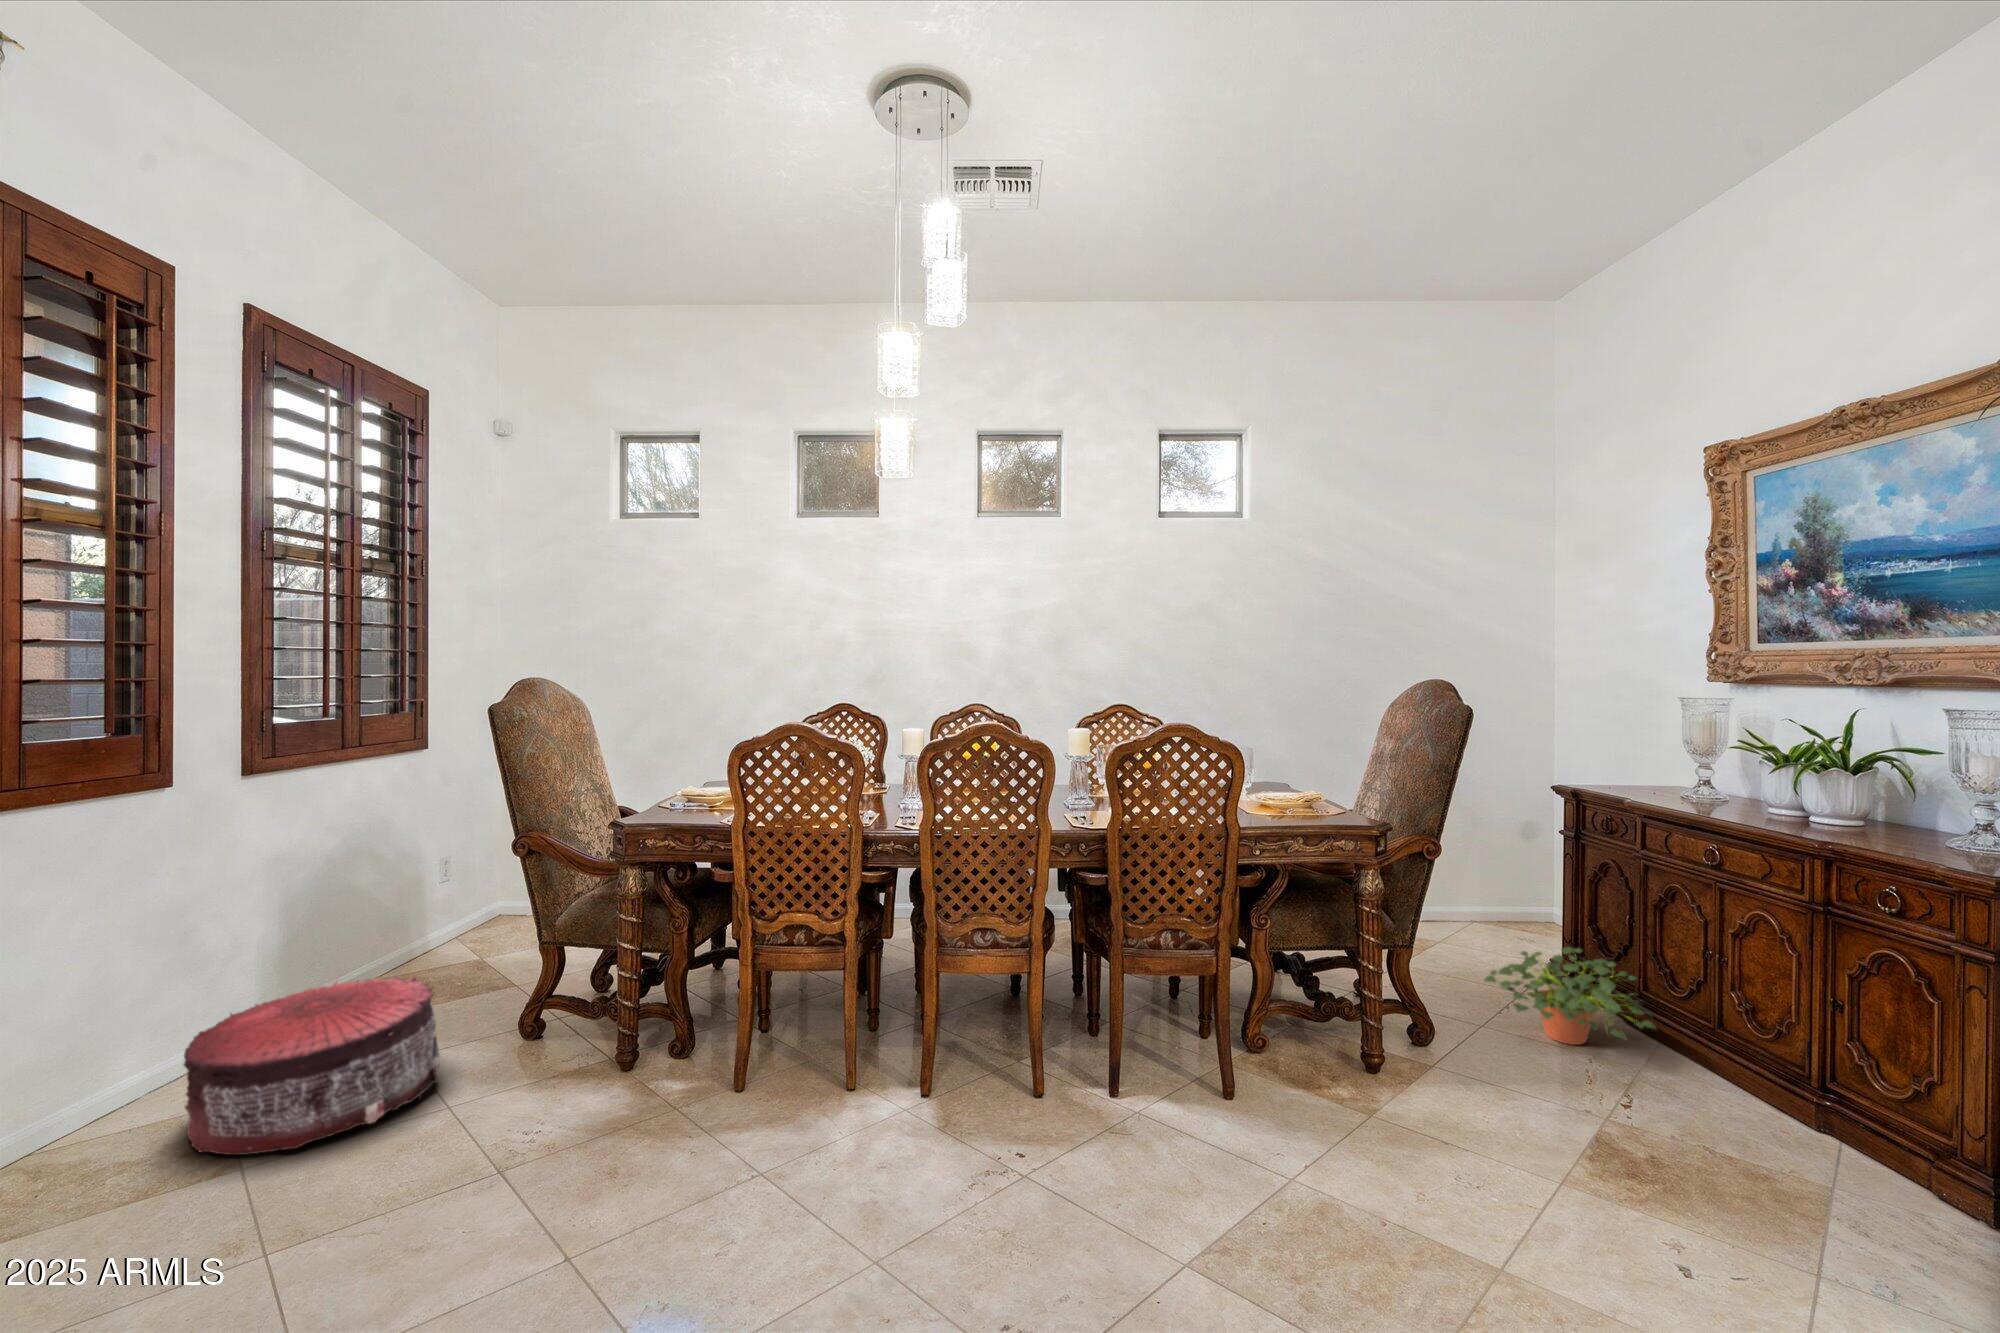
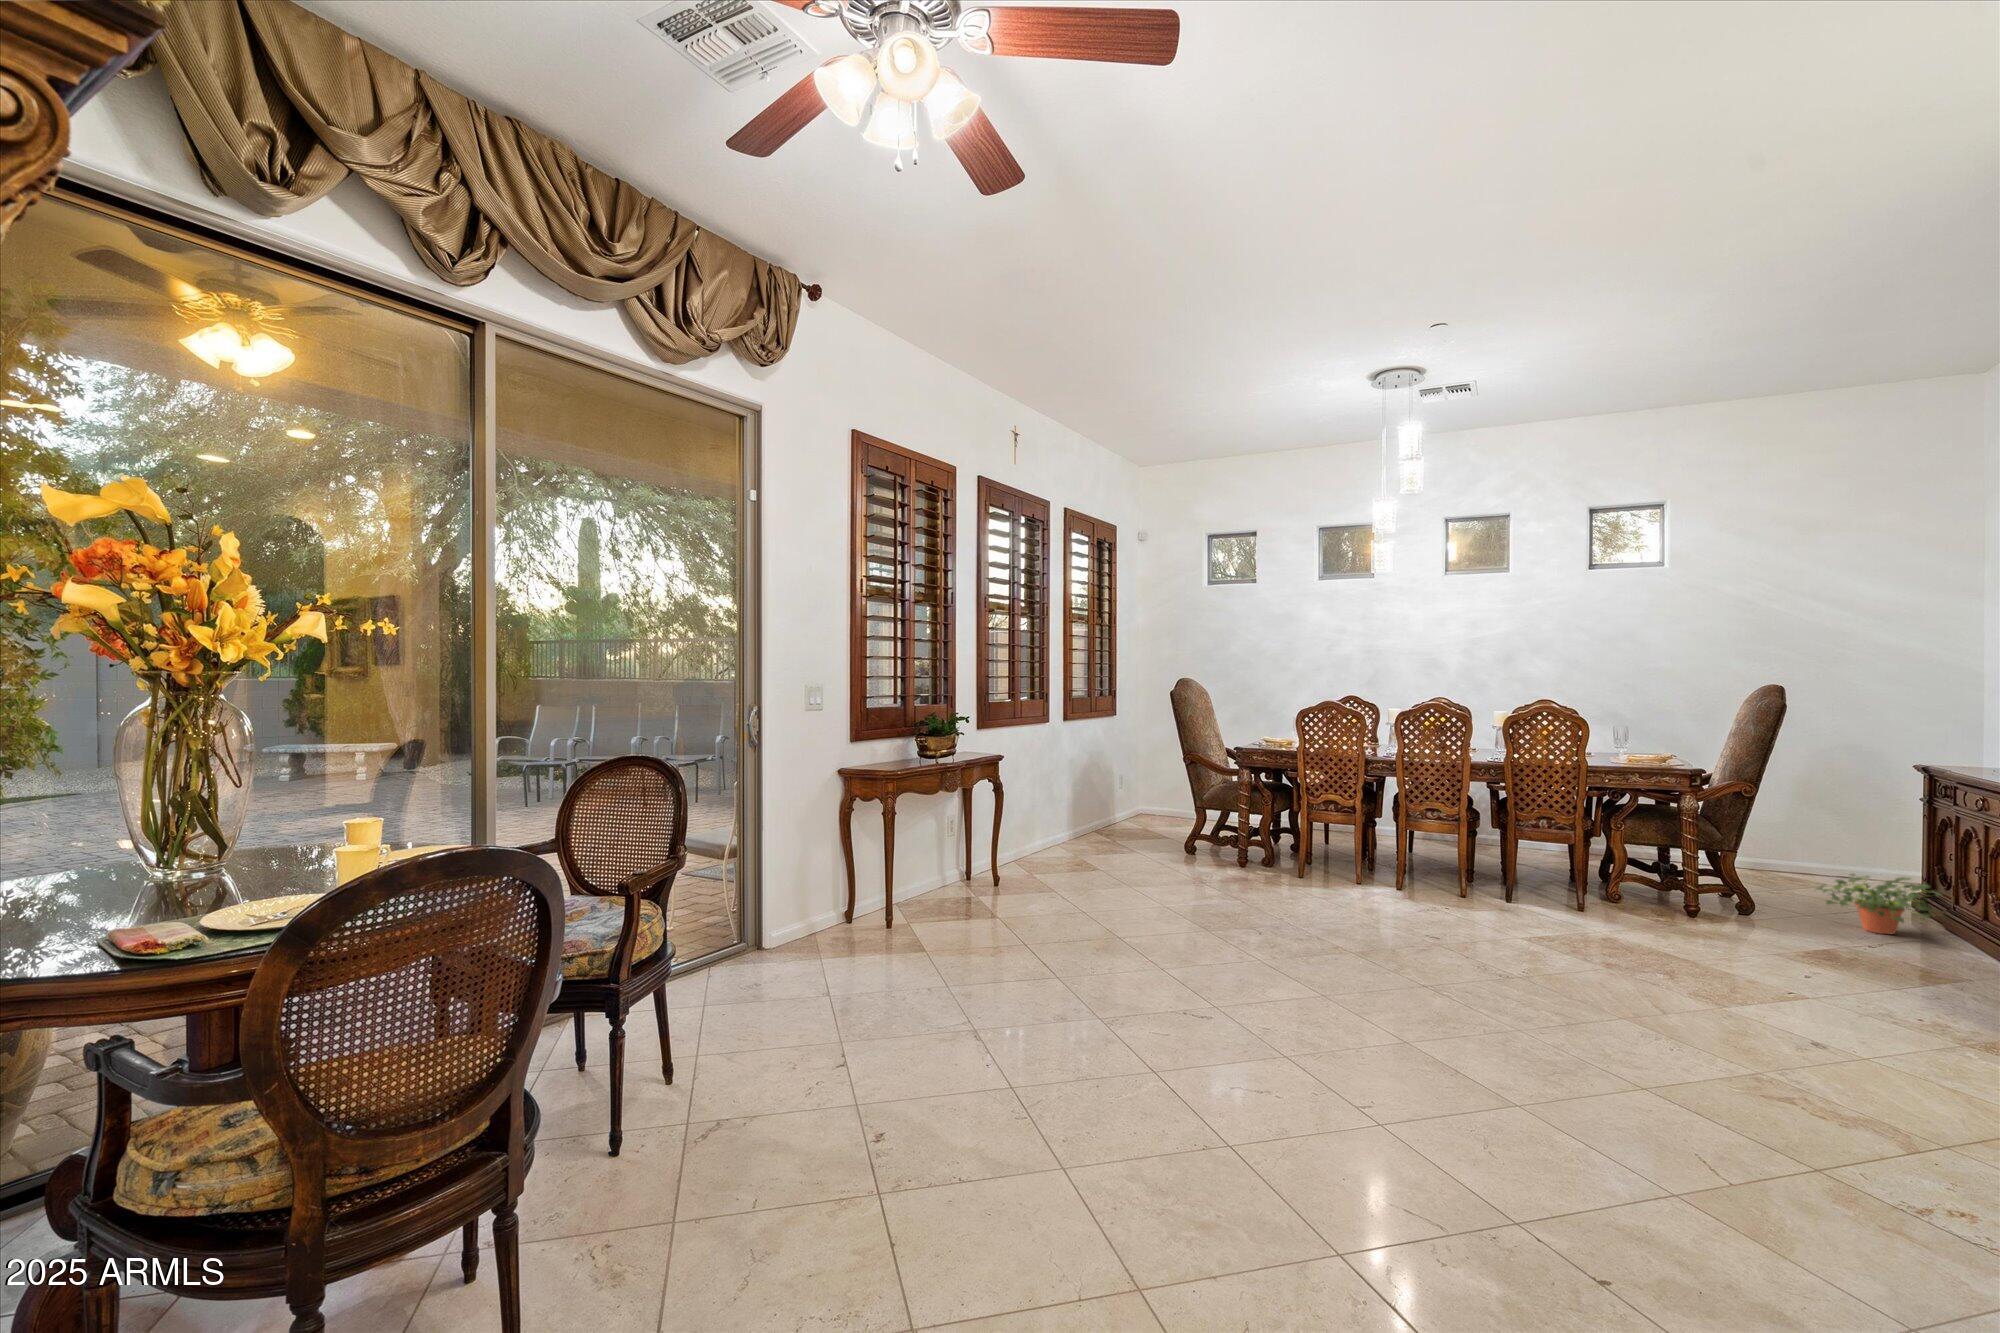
pouf: present [183,977,440,1155] -> none [1077,813,1164,866]

